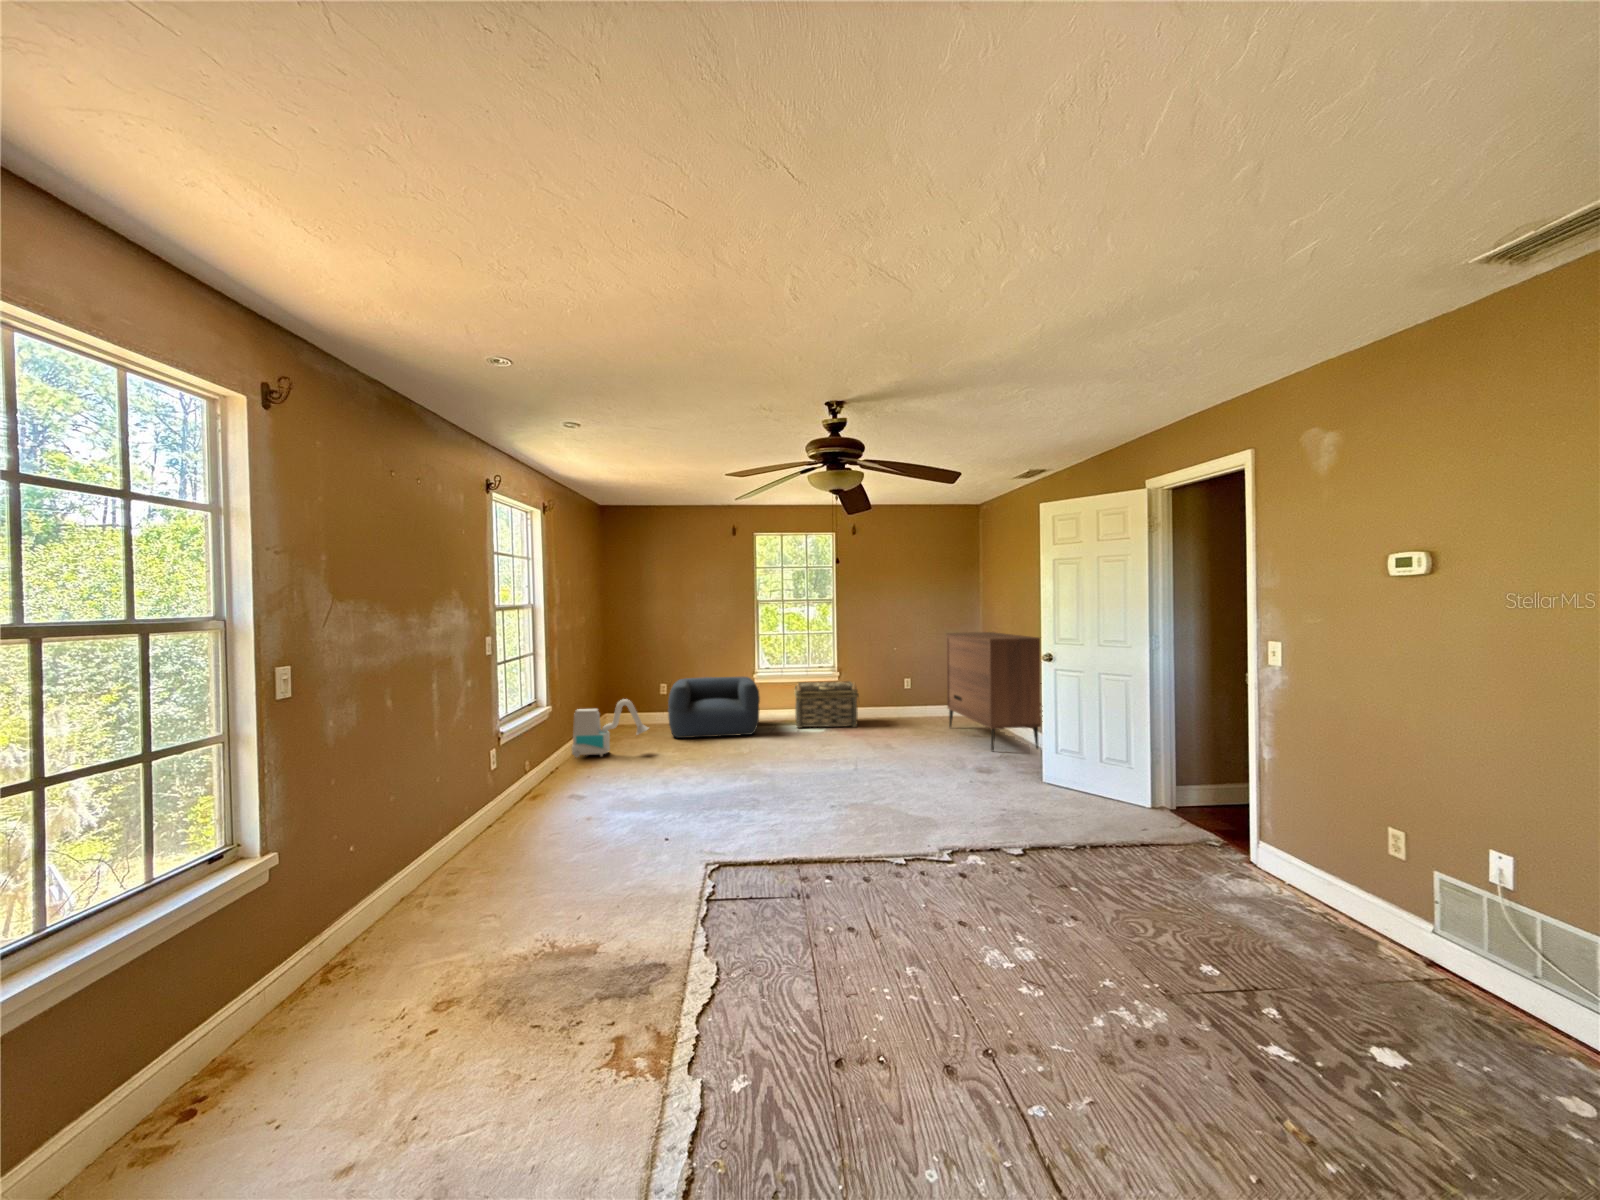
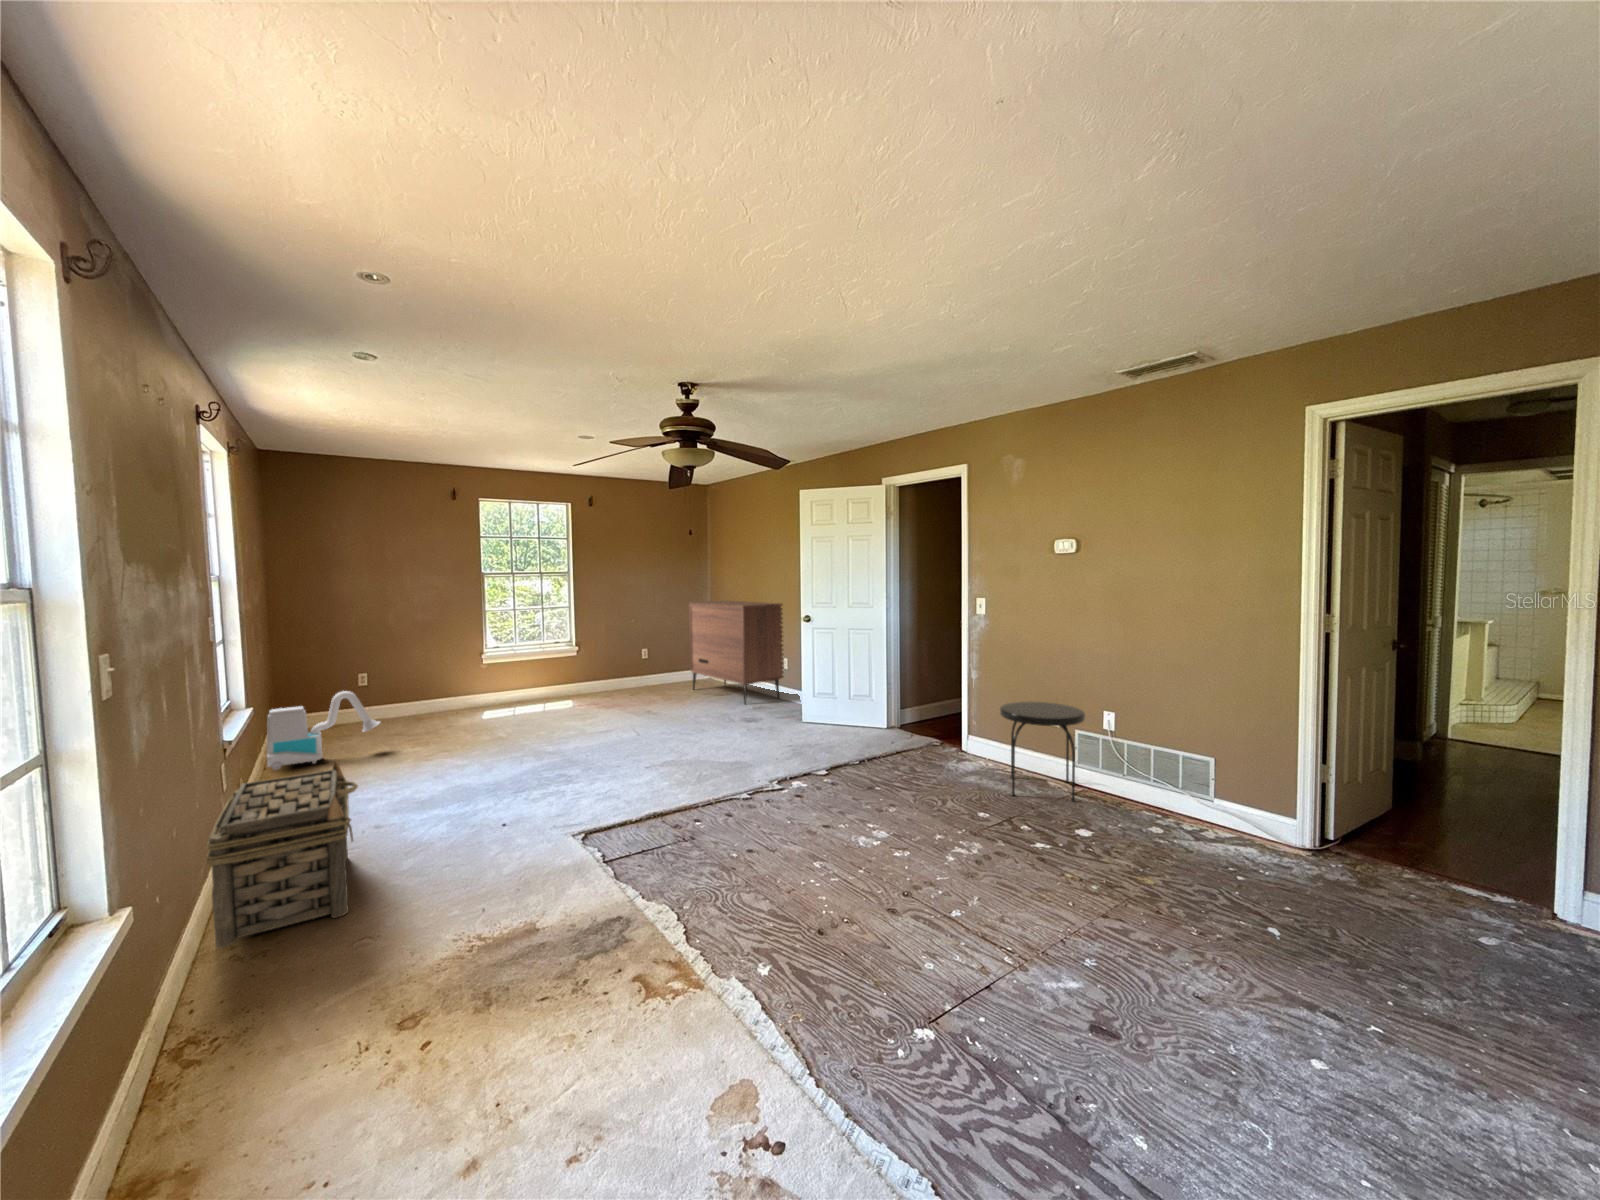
armchair: present [668,677,760,738] -> none [382,656,503,731]
basket: present [794,681,859,728] -> present [206,759,358,948]
side table: none [1271,805,1441,994] -> present [1000,702,1085,801]

